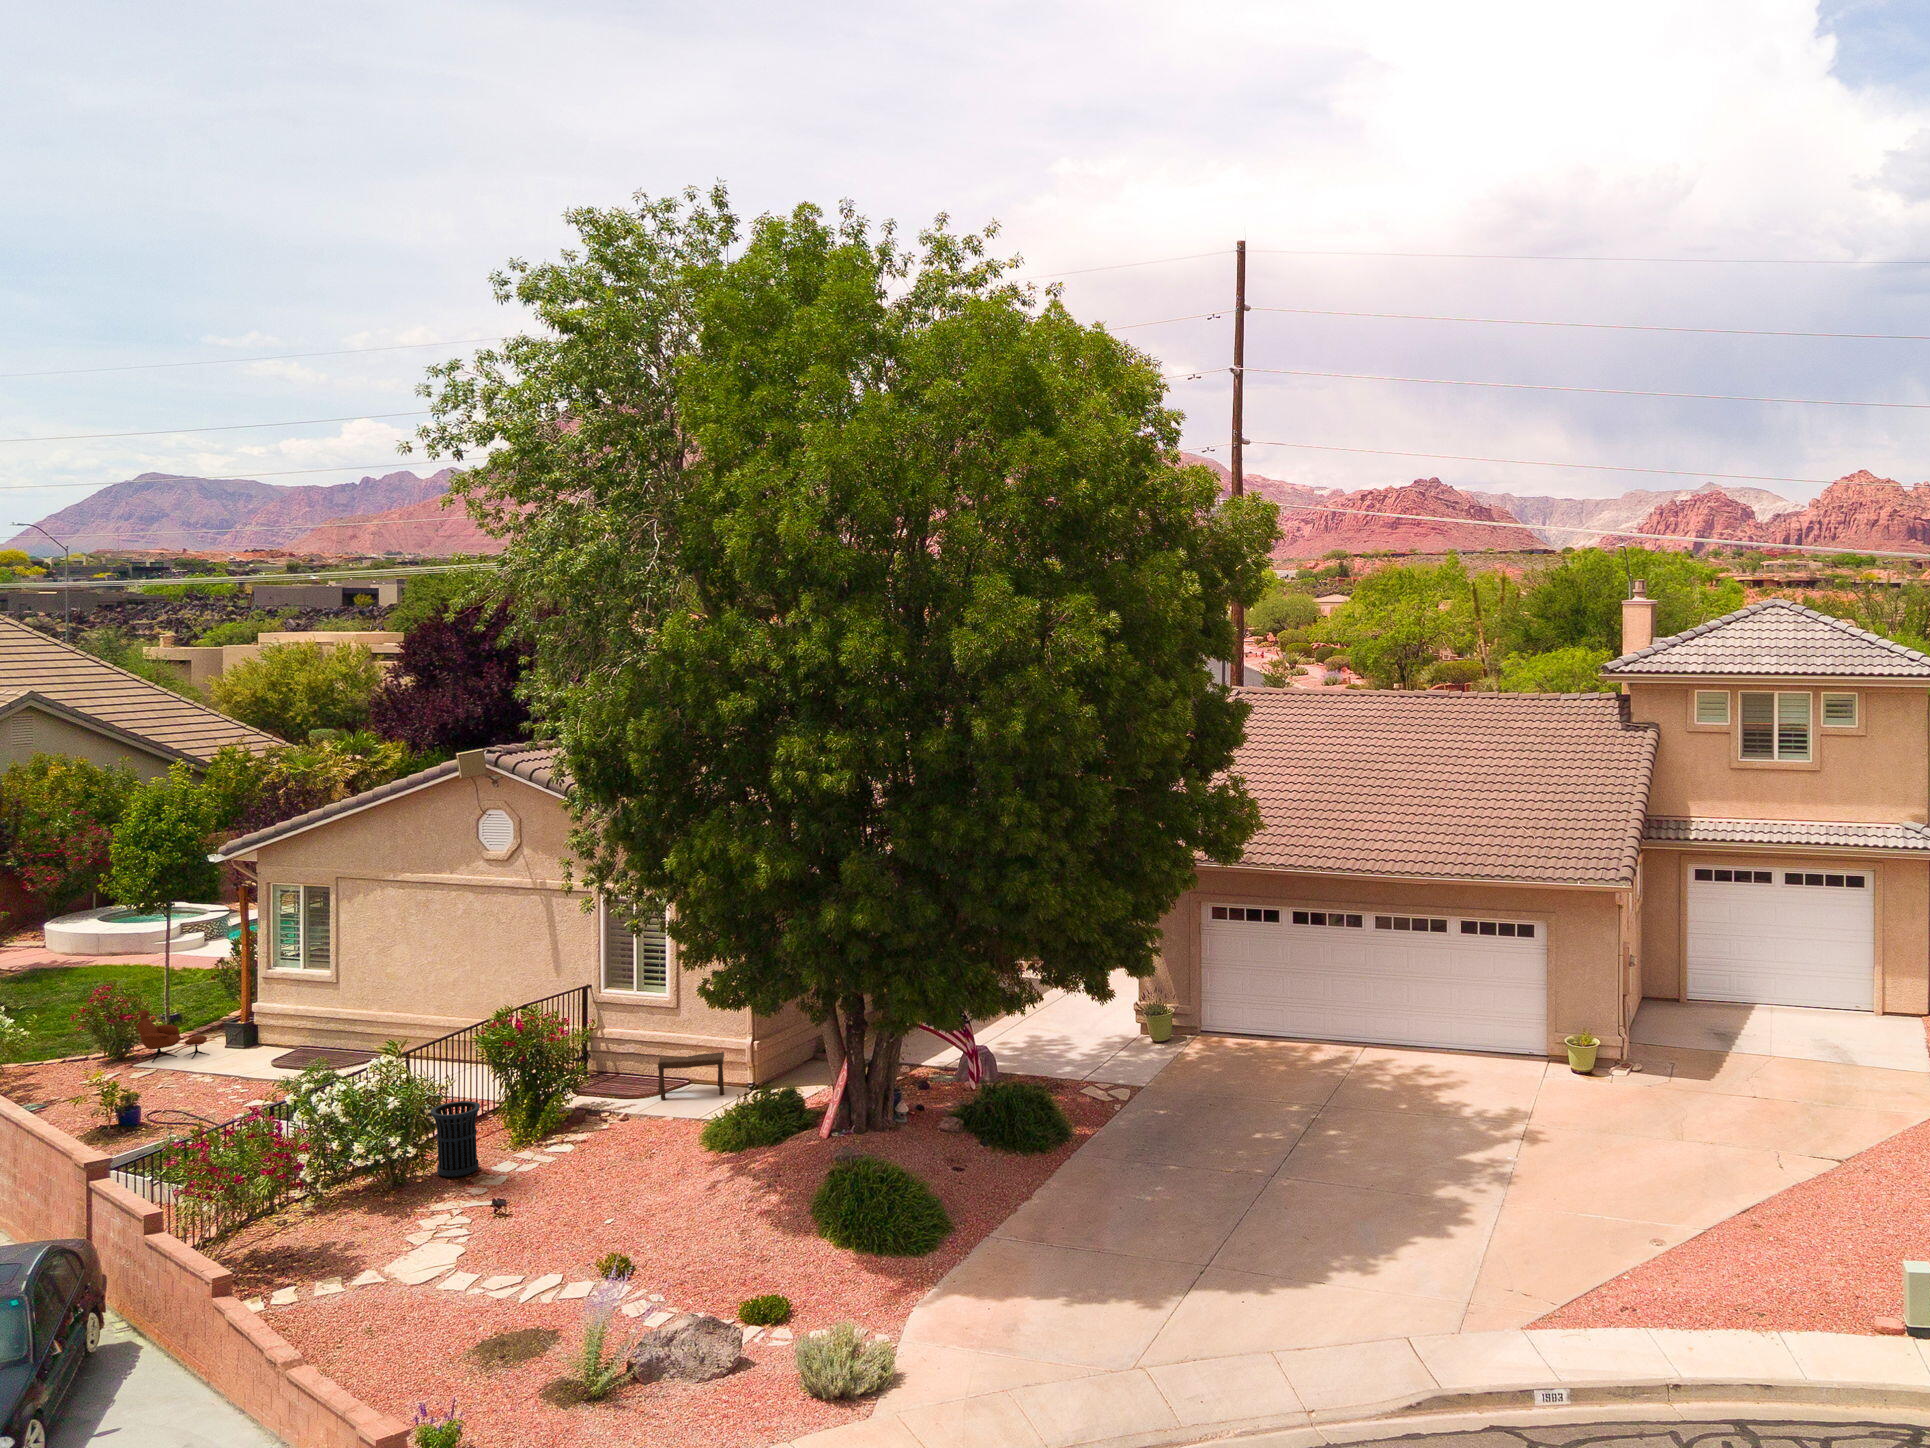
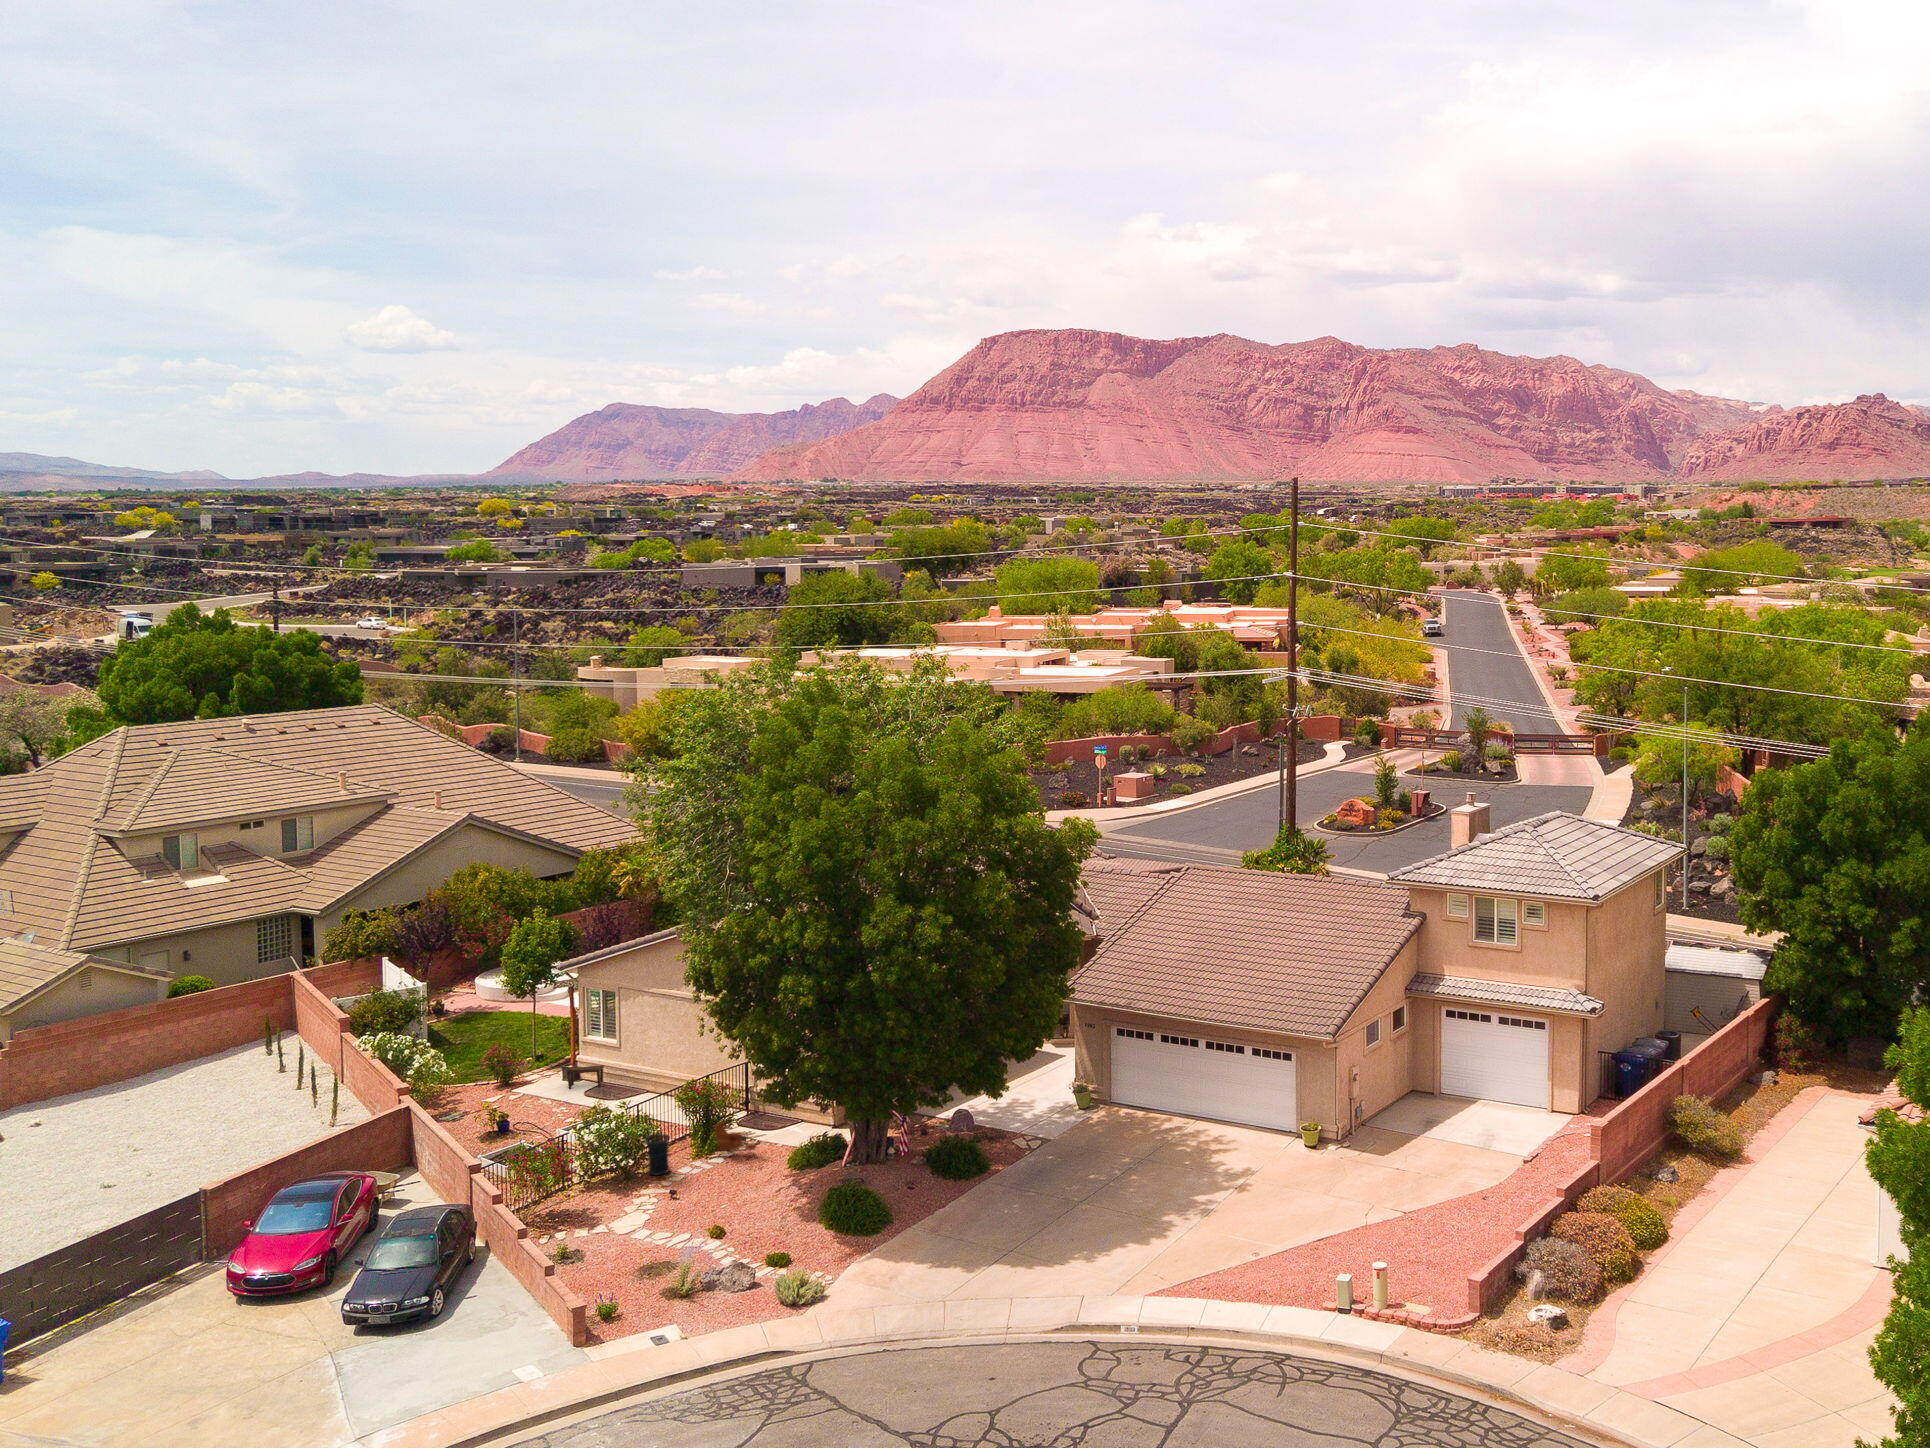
lounge chair: present [137,1010,210,1063] -> present [714,1122,757,1156]
bench: present [658,1052,724,1100] -> present [567,1065,604,1089]

